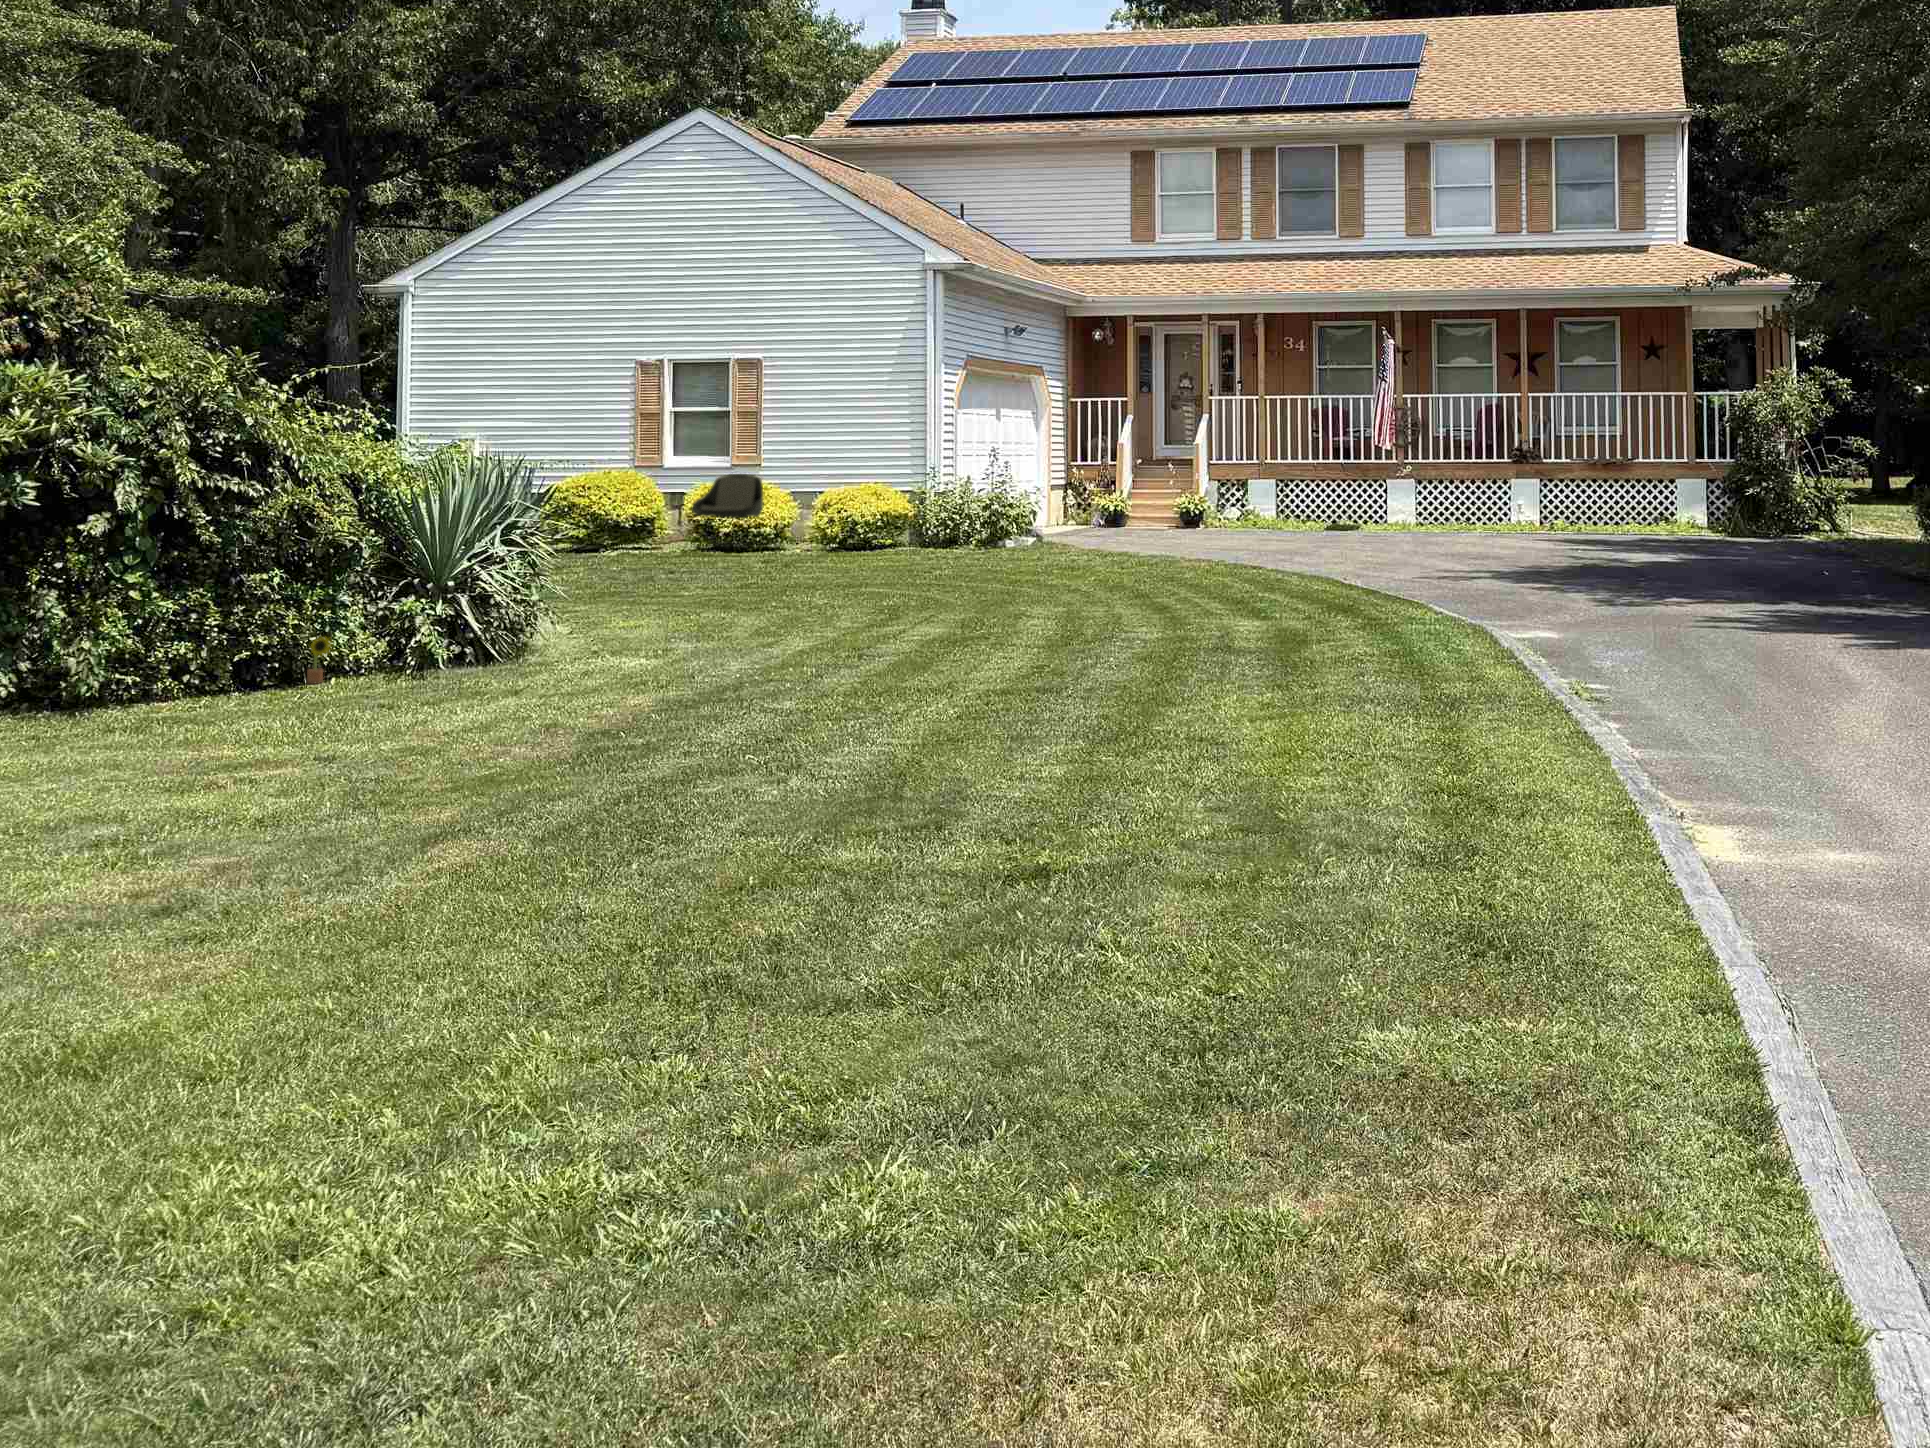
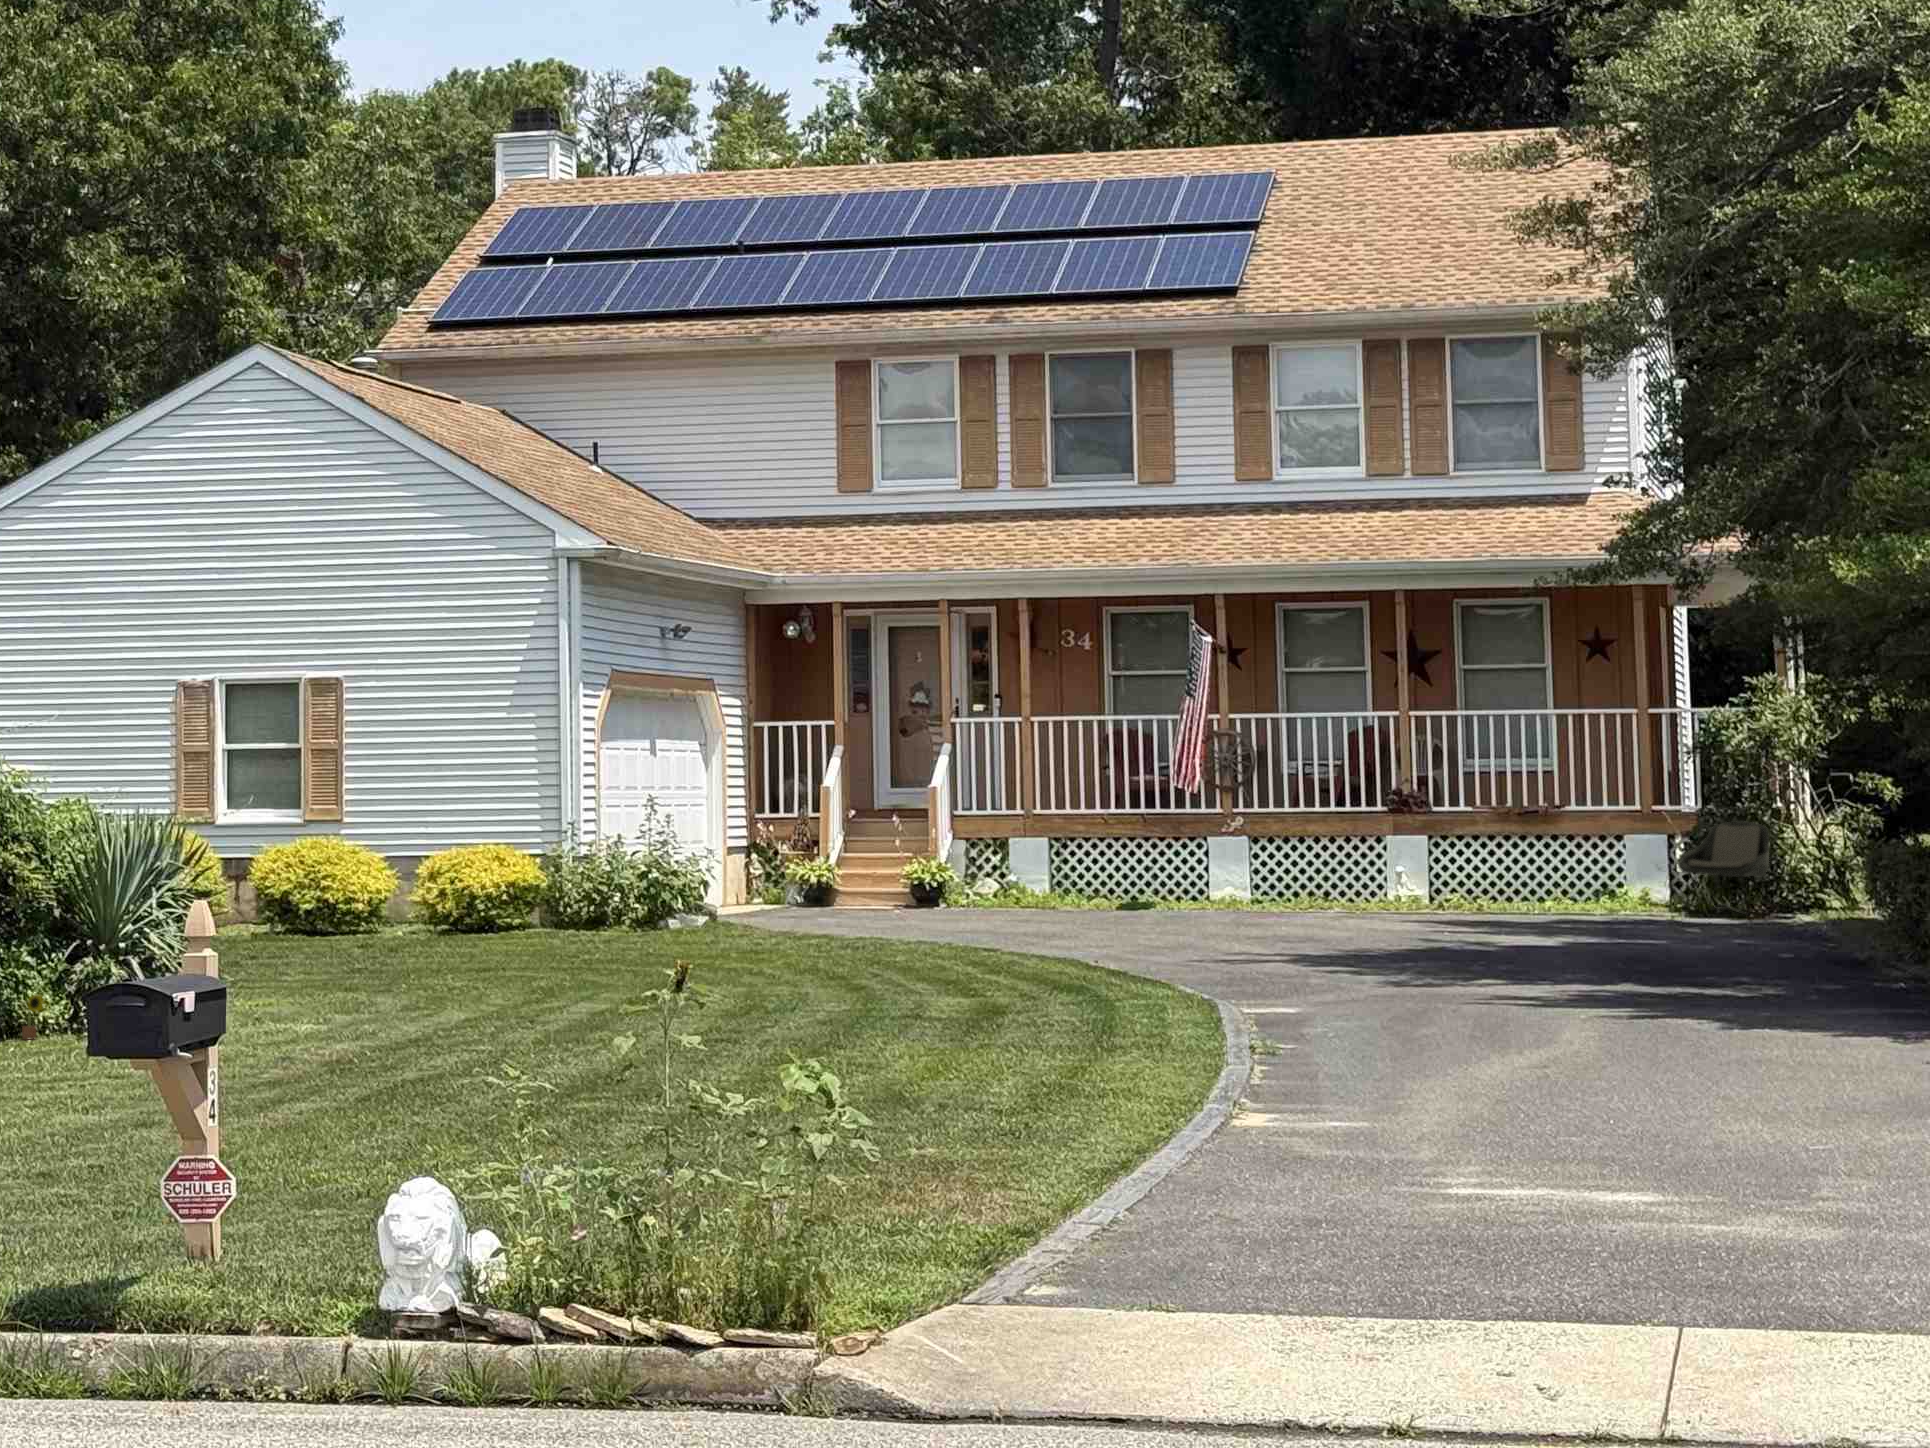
lounge chair: present [691,474,764,548] -> present [1678,821,1773,915]

